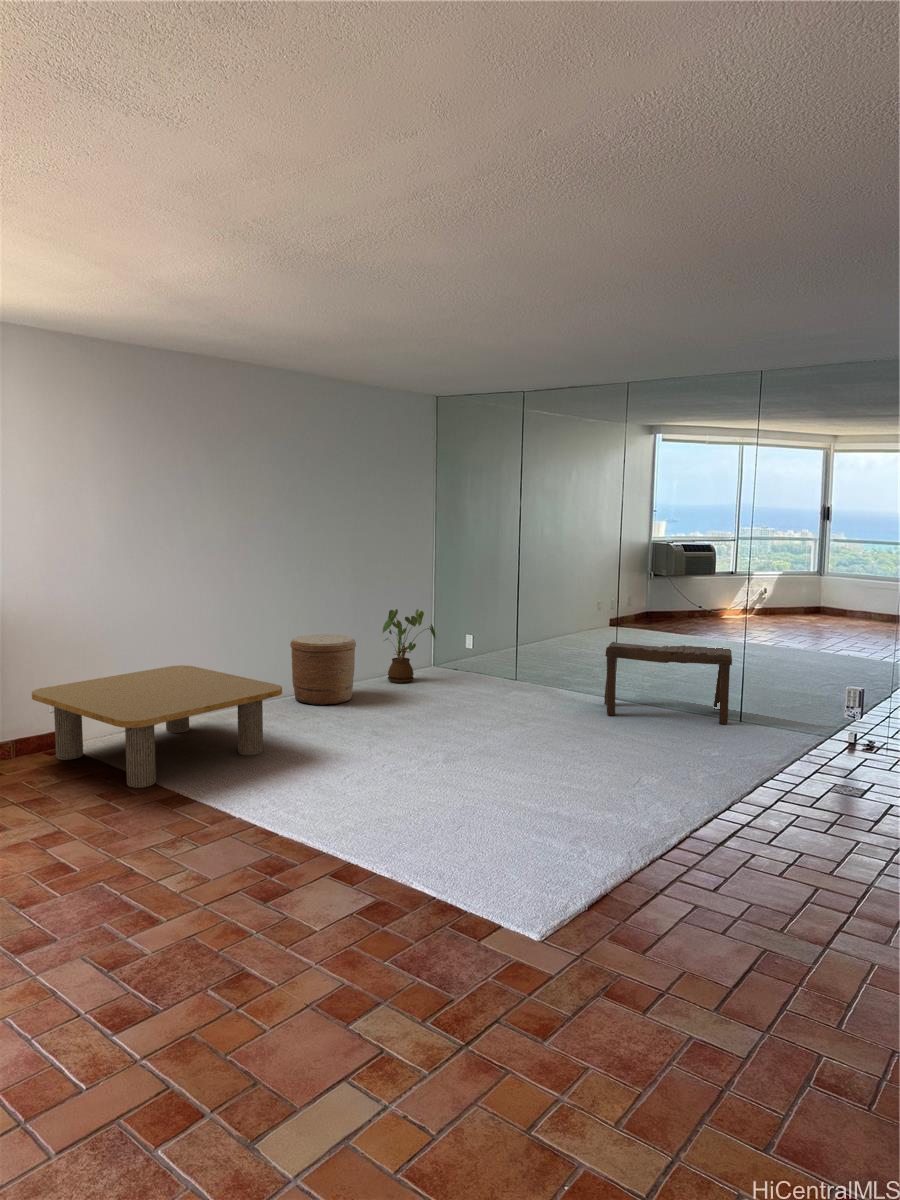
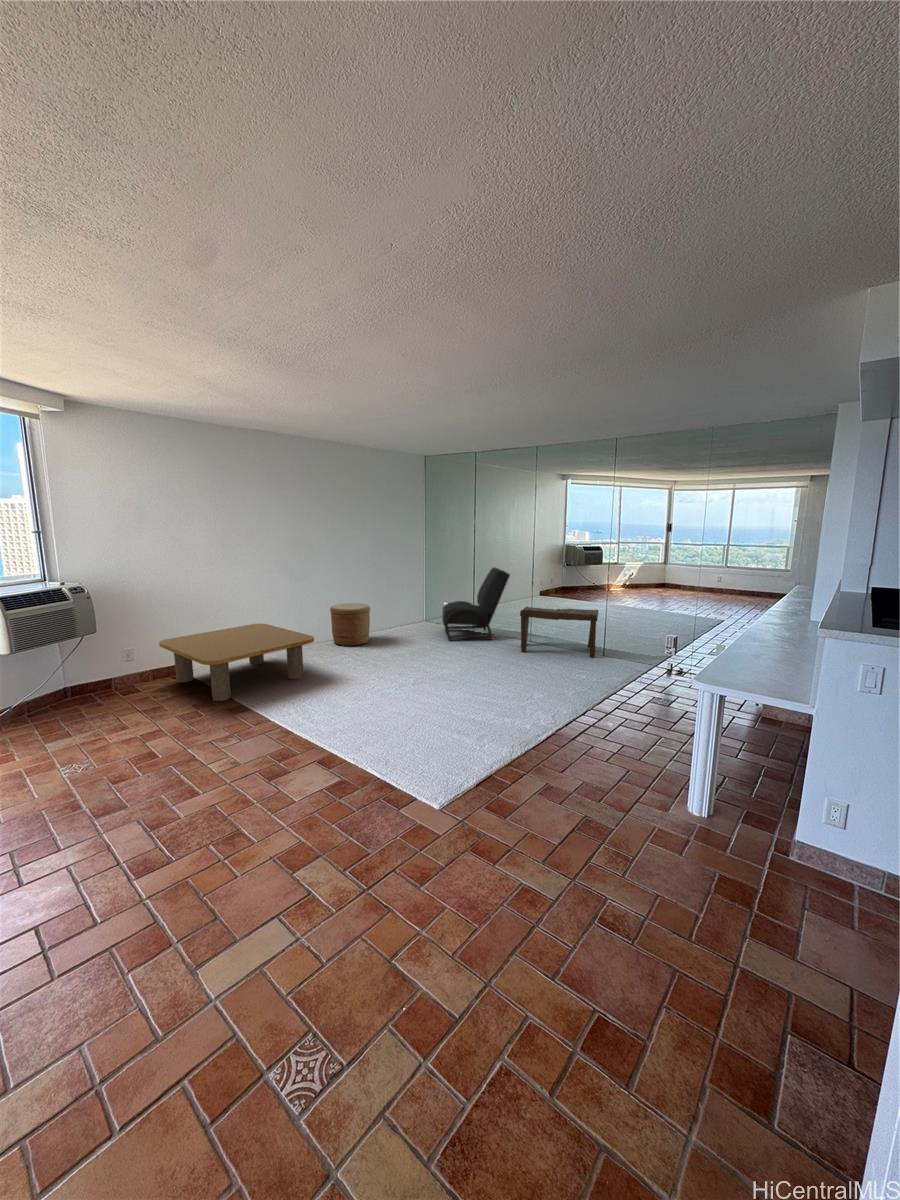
lounge chair: none [469,578,585,698] -> present [442,568,510,641]
house plant: present [383,609,436,683] -> none [389,587,422,632]

